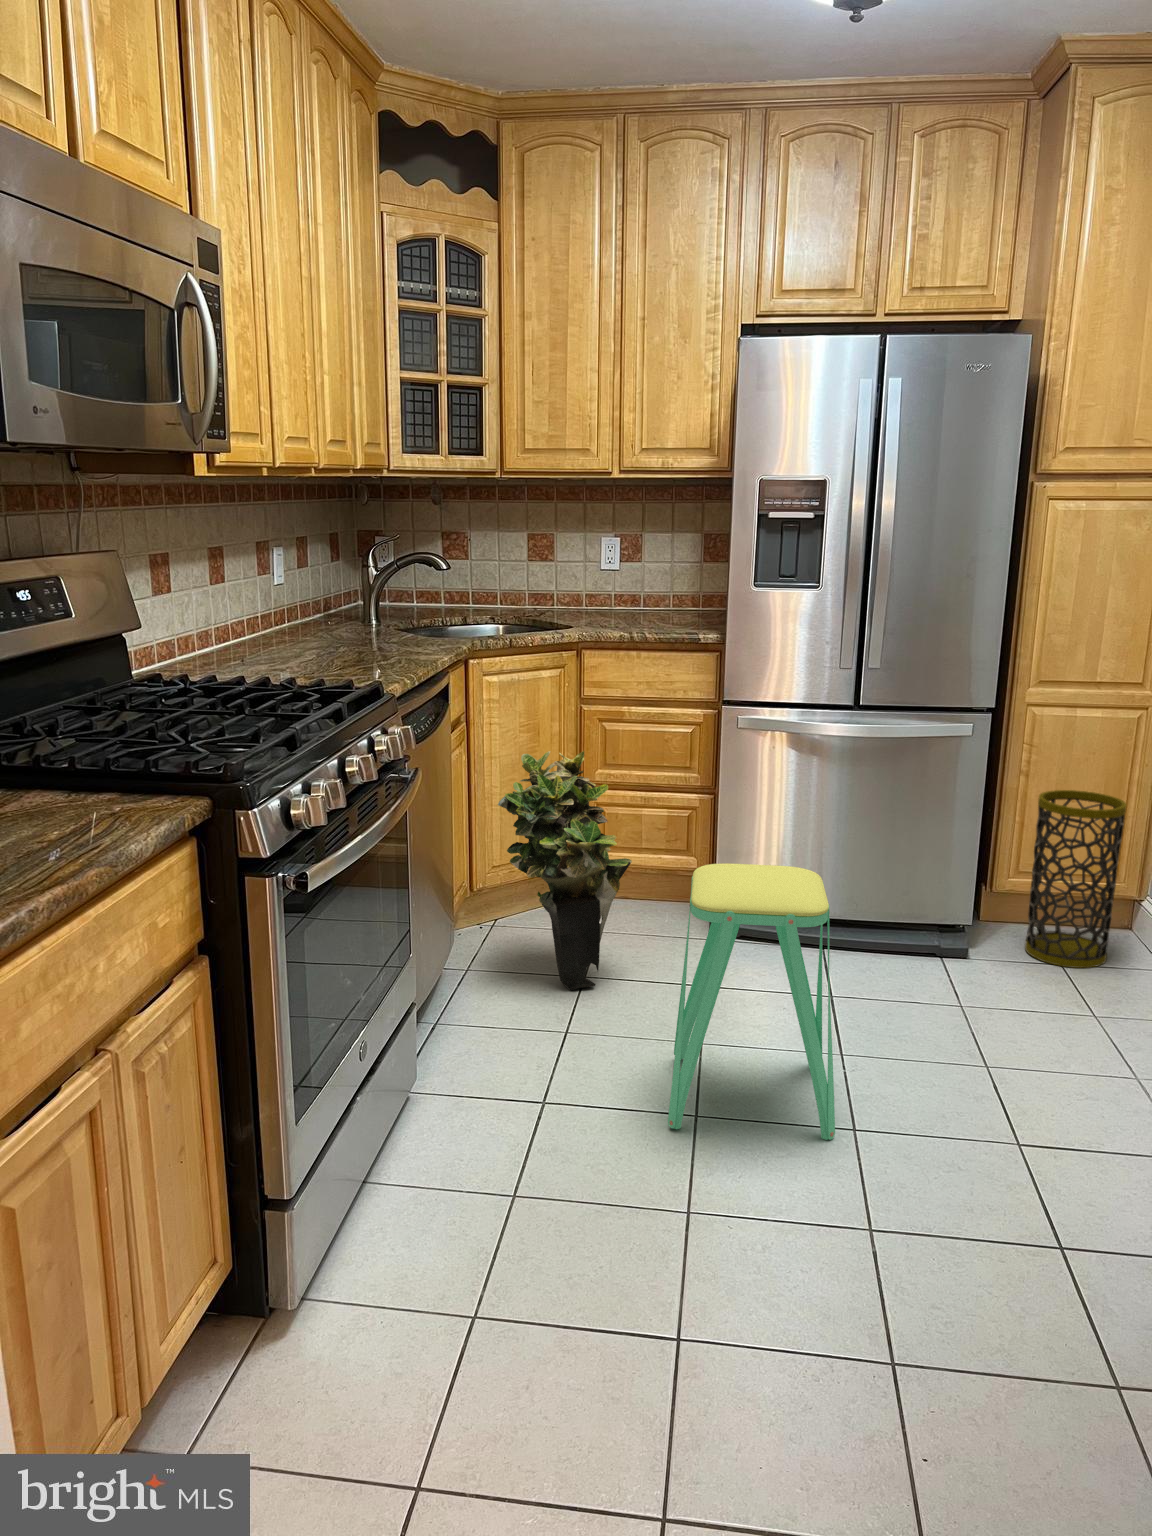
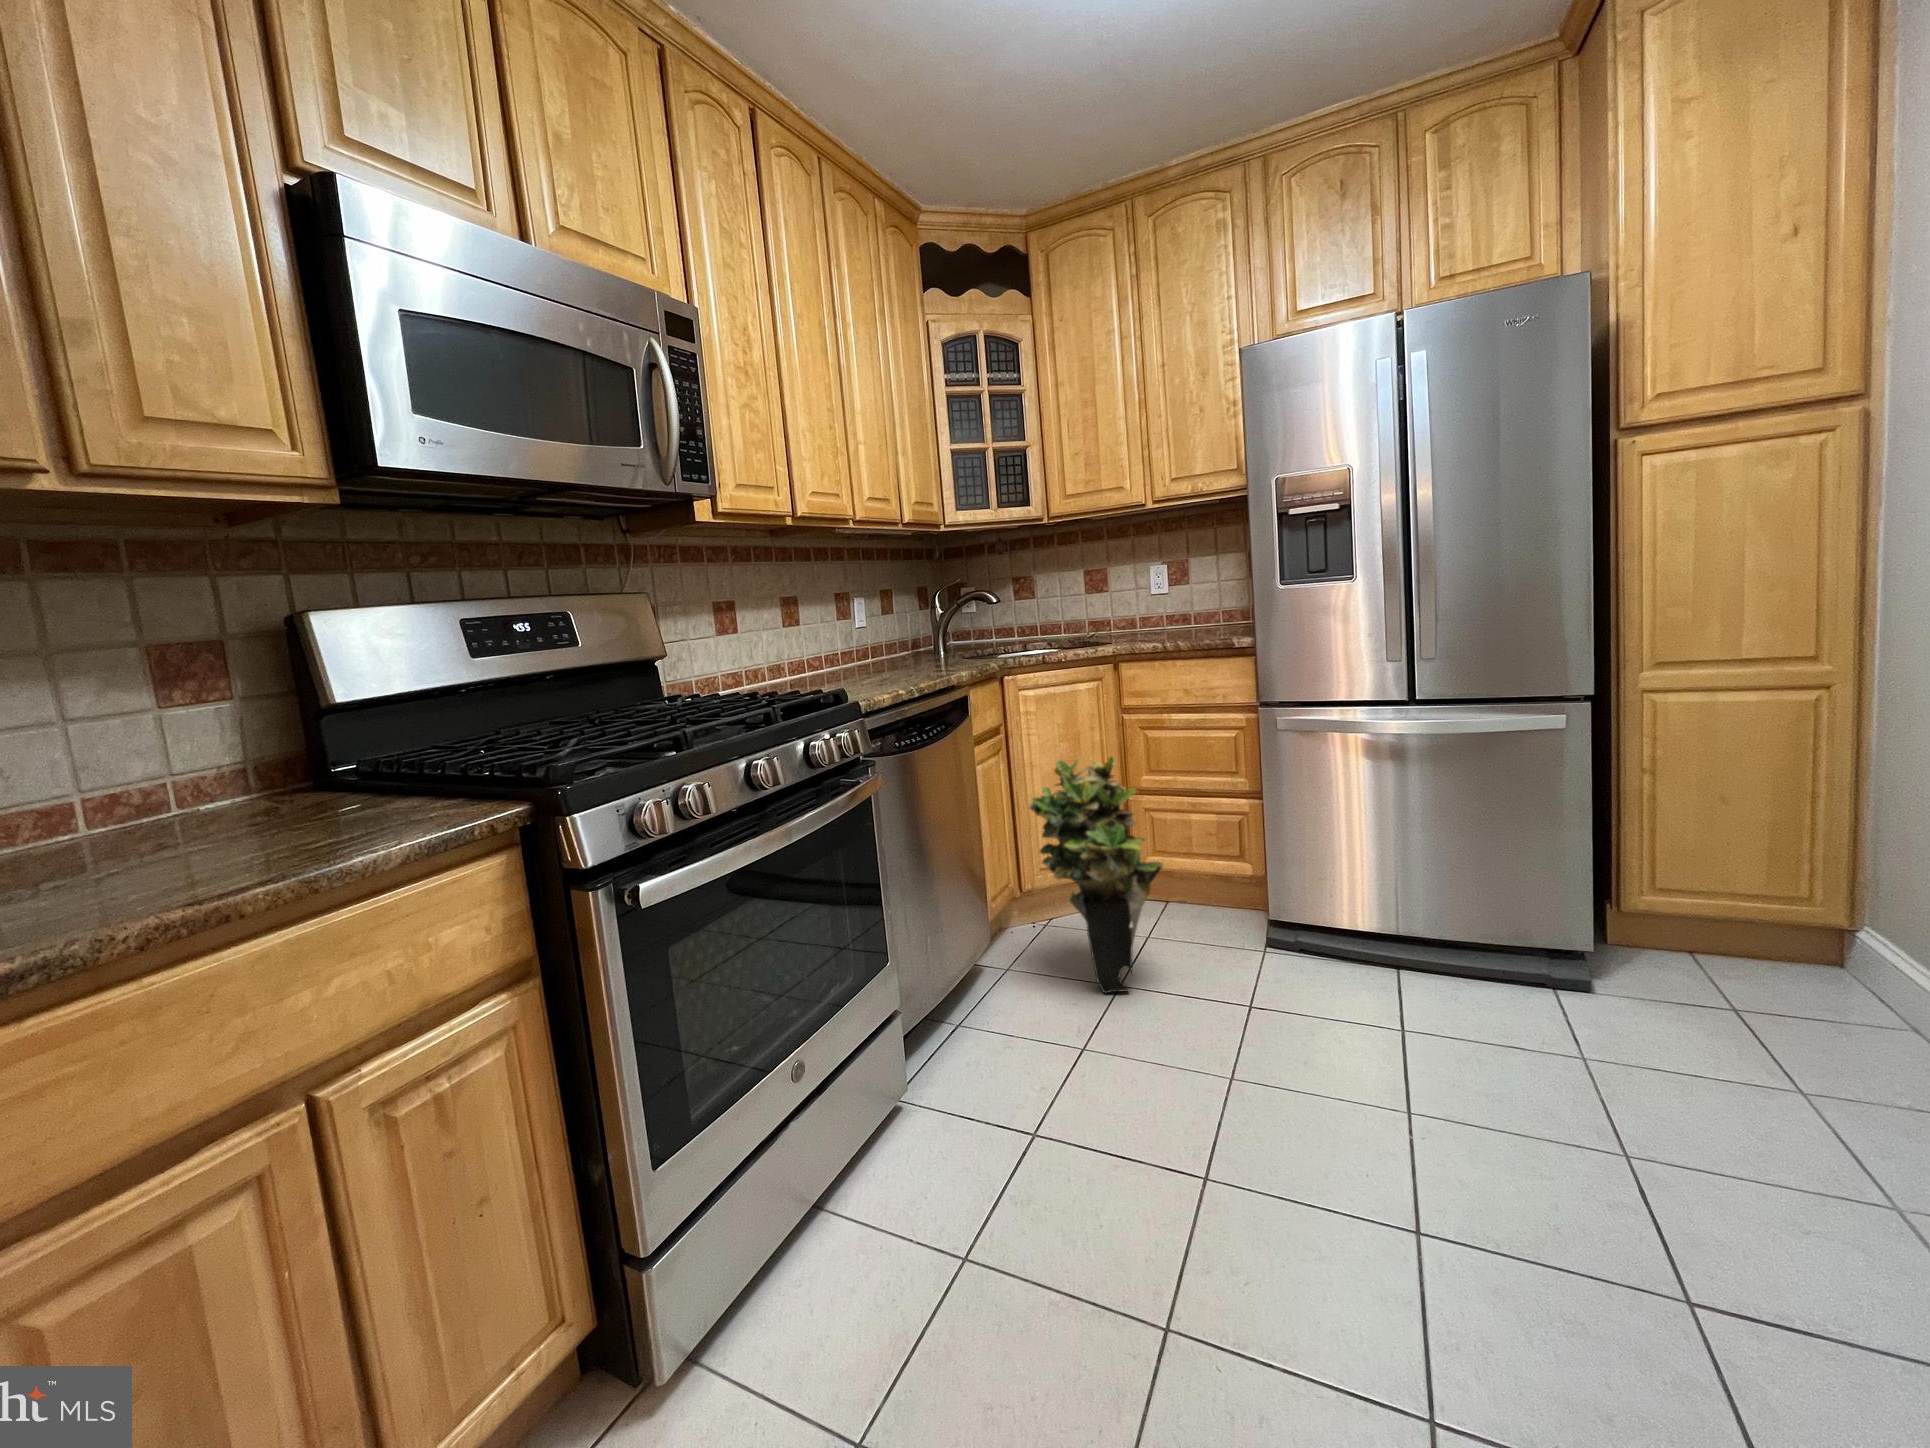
trash can: present [1025,790,1126,968] -> none [1678,792,1826,1022]
stool: present [668,863,835,1140] -> none [1171,881,1399,1263]

